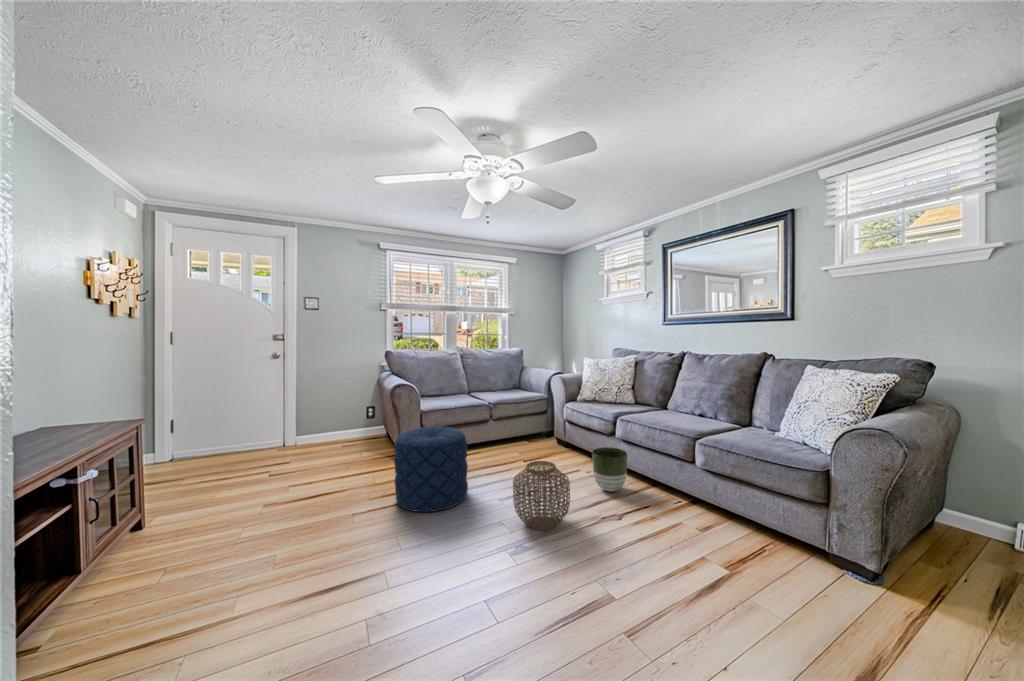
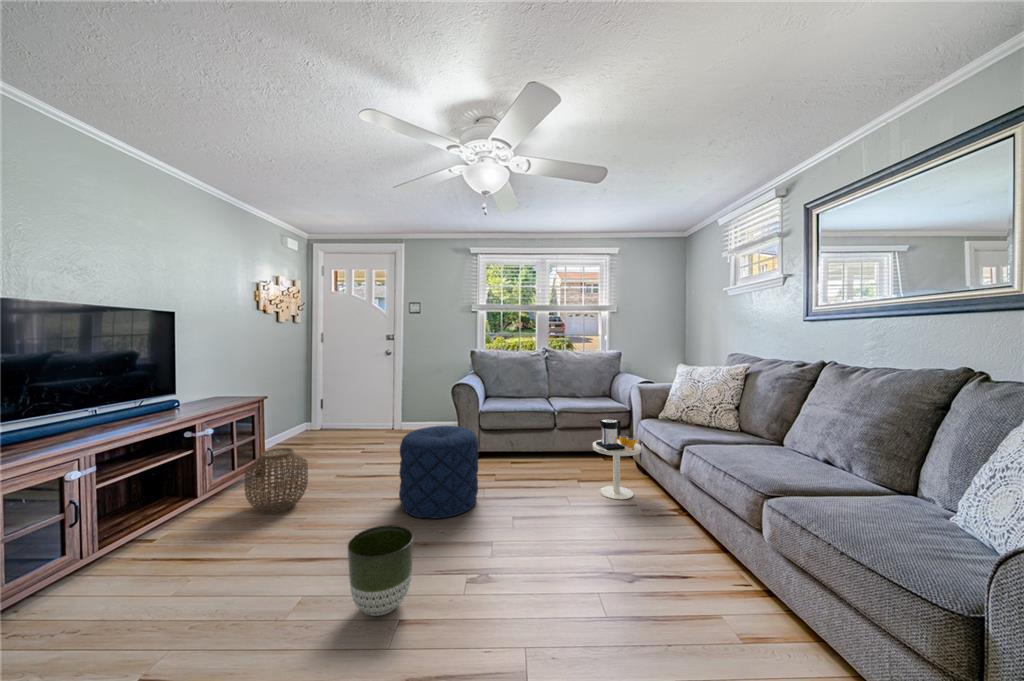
side table: none [541,405,579,467] -> present [592,419,641,499]
planter: present [592,447,627,492] -> present [348,525,413,616]
woven basket: present [513,461,570,531] -> present [245,448,308,514]

